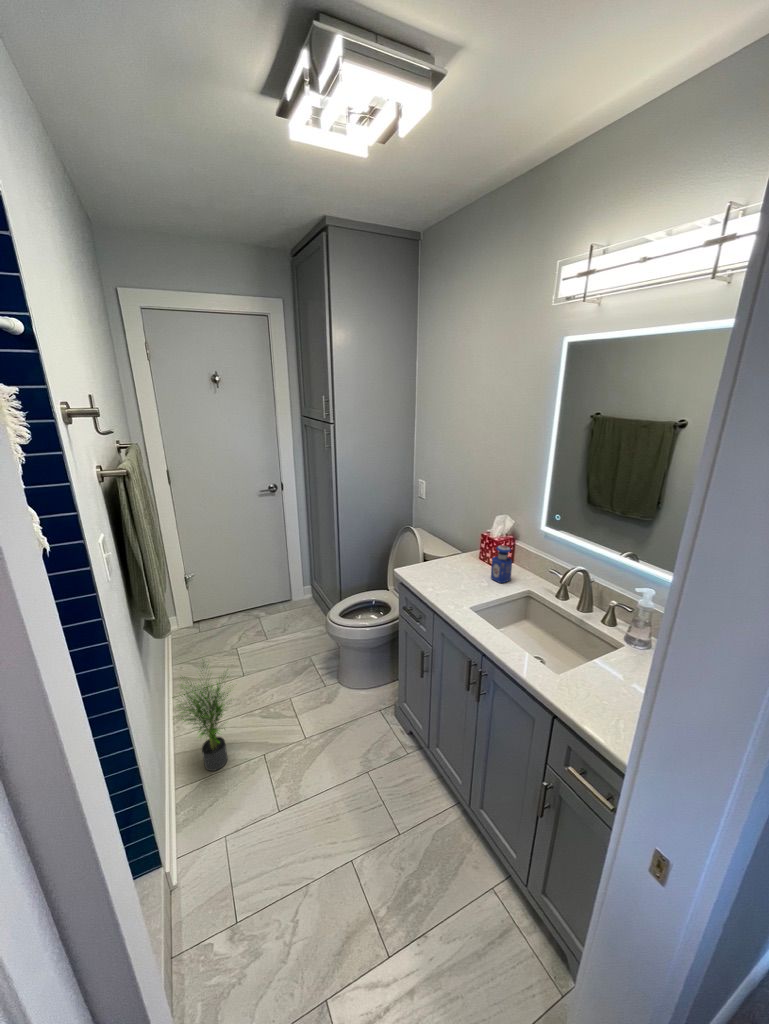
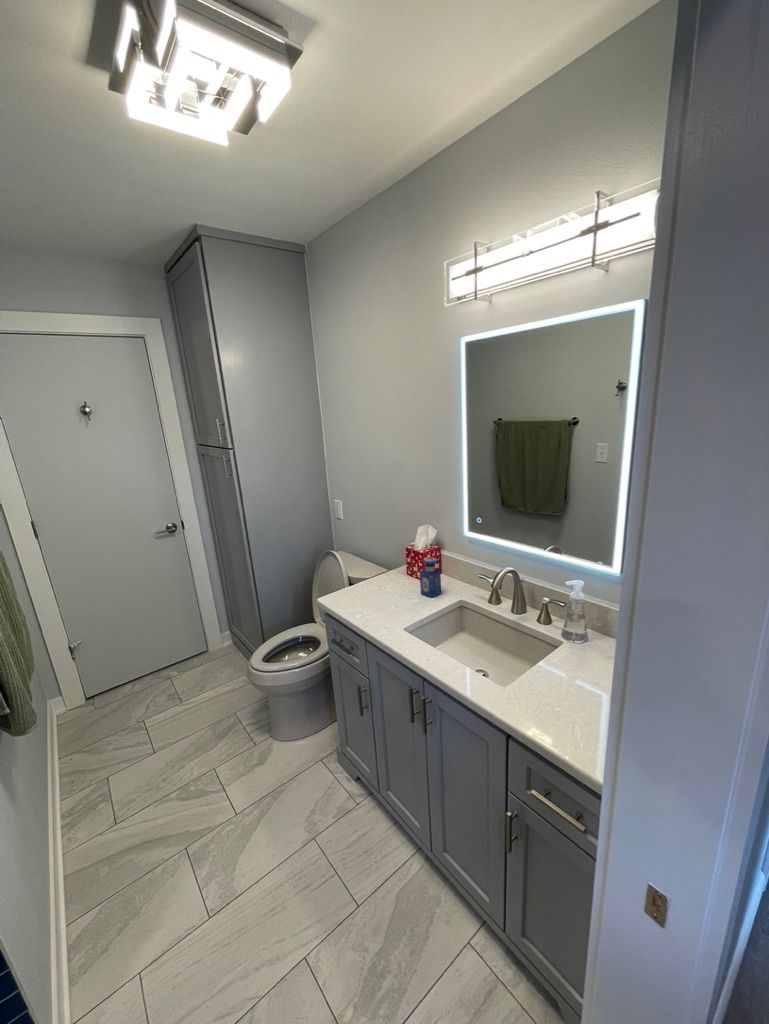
potted plant: present [177,666,228,771] -> none [48,744,143,886]

